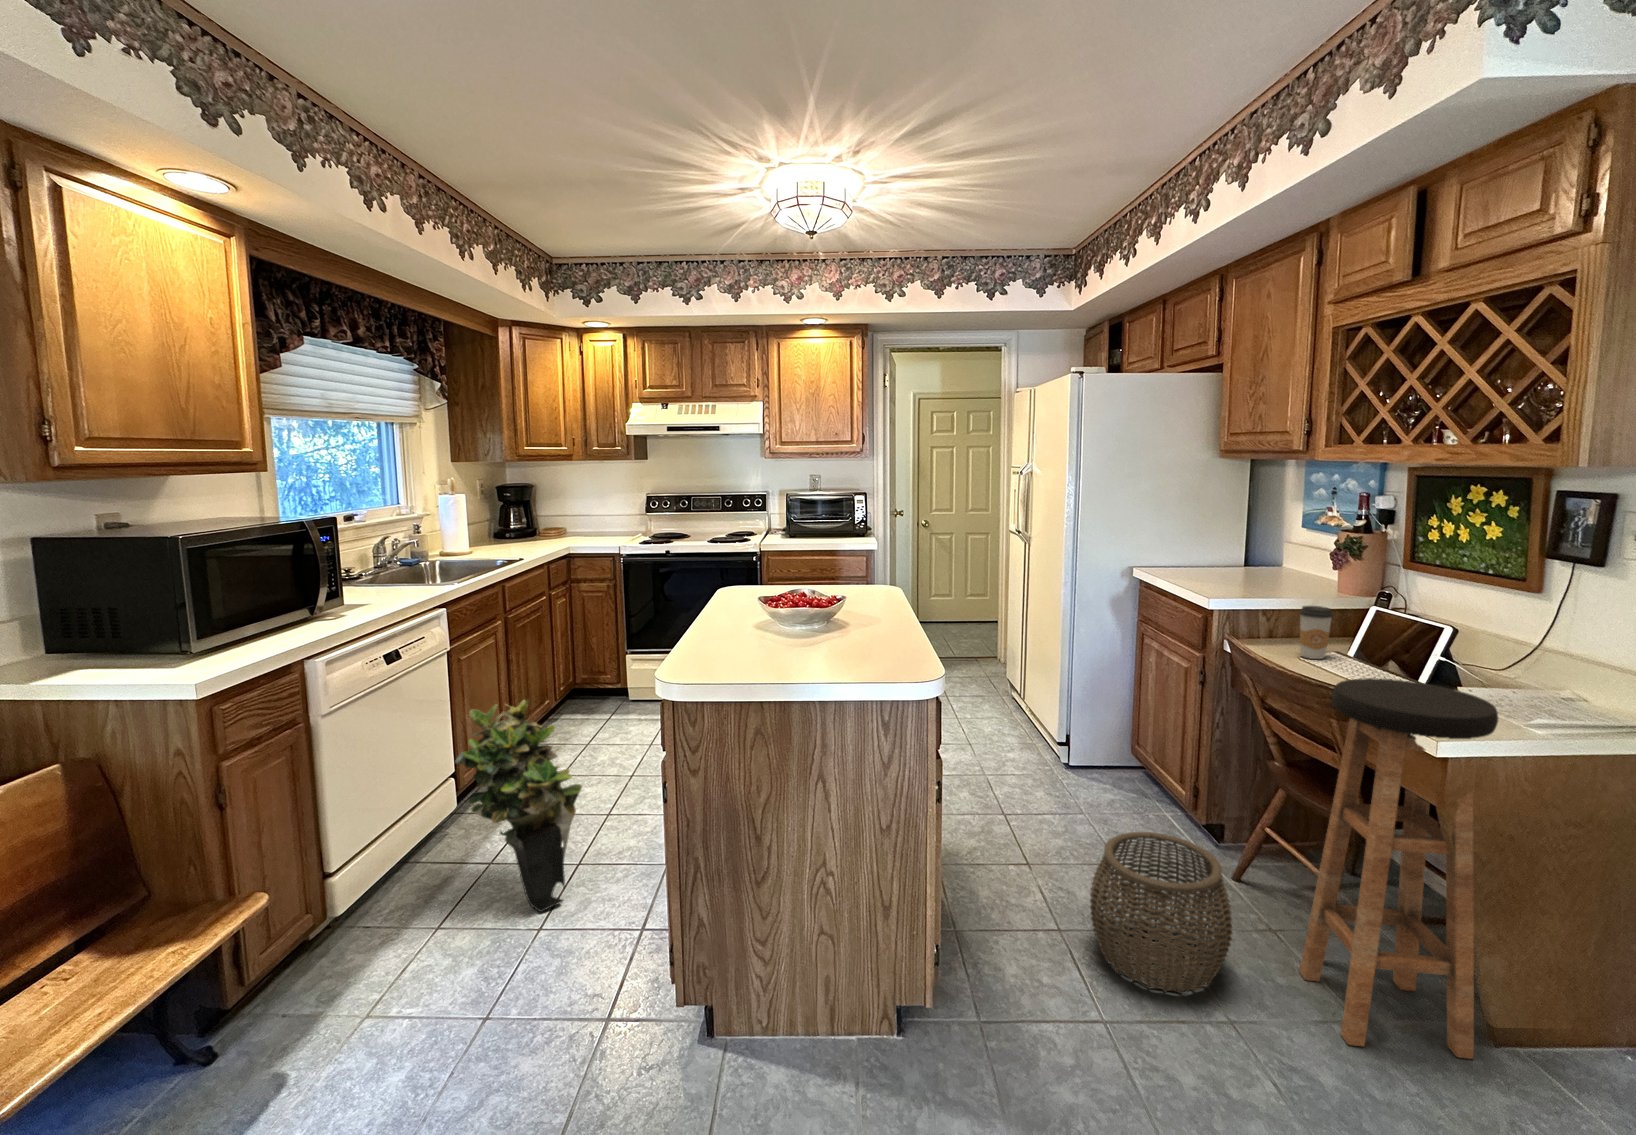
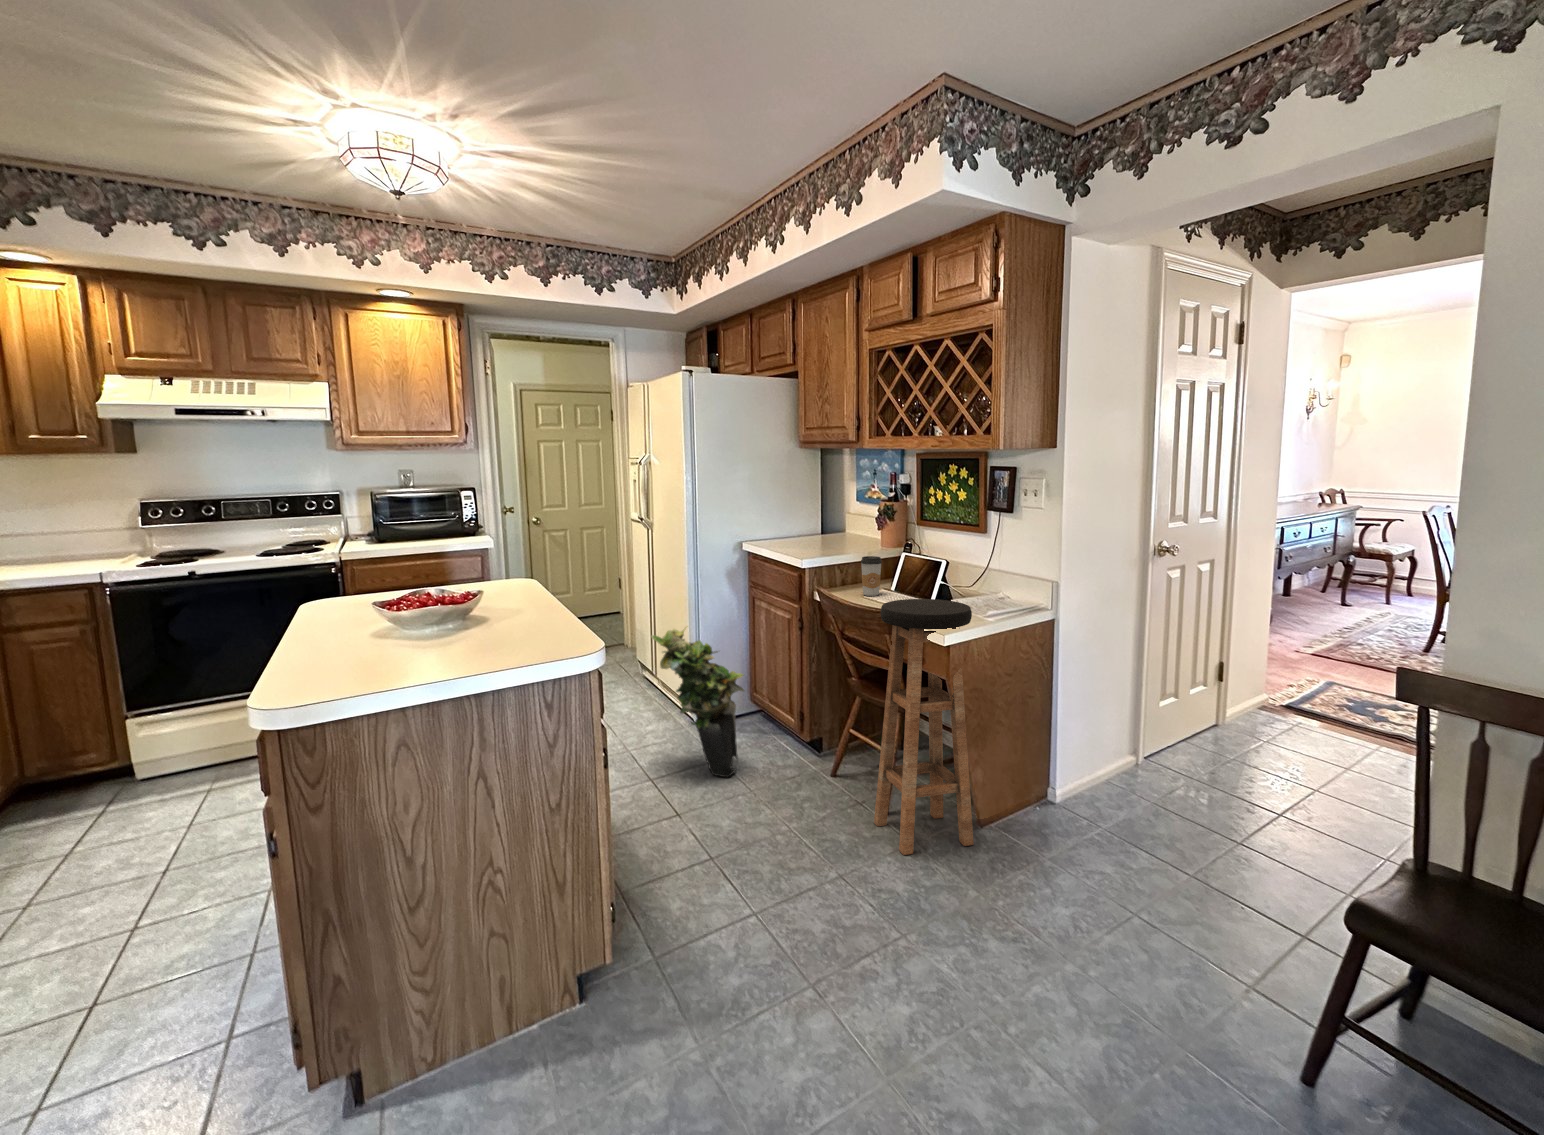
potted plant: present [455,700,582,912] -> present [652,629,744,778]
woven basket: present [1090,832,1233,994] -> none [727,740,829,854]

